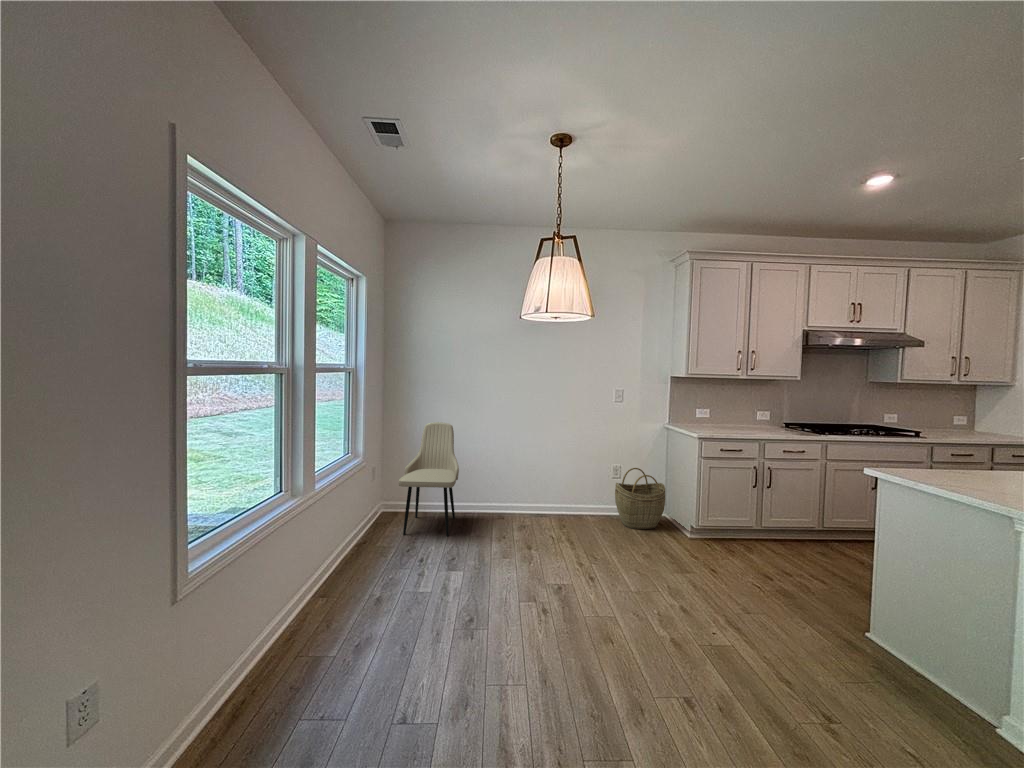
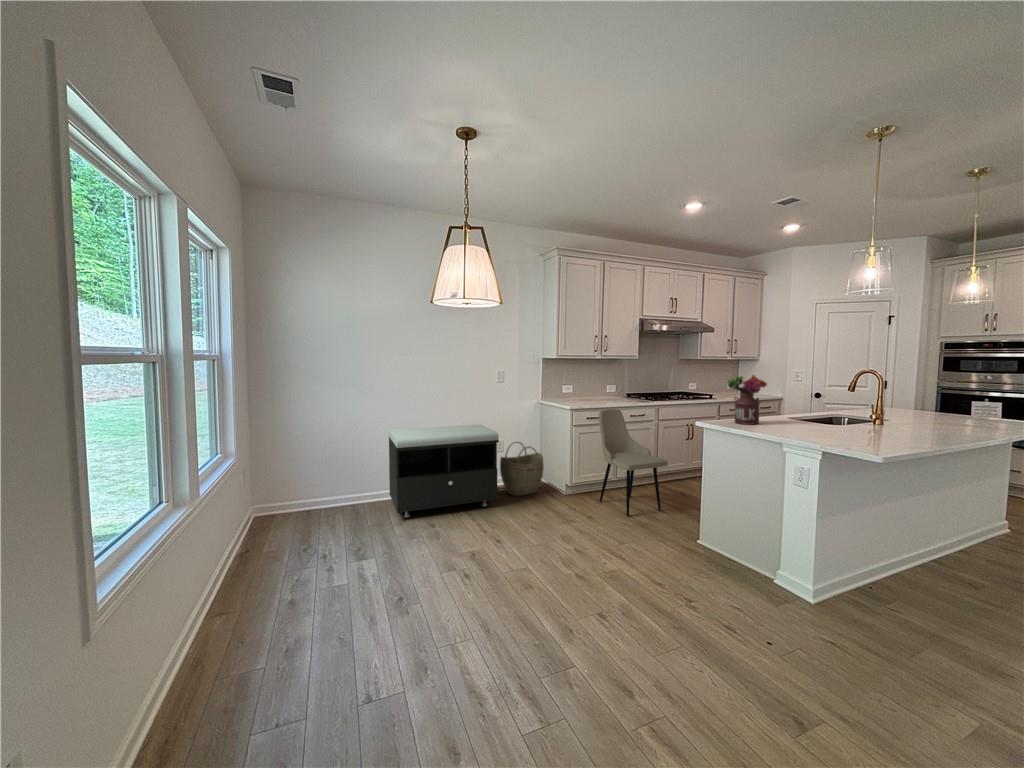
flower arrangement: none [920,409,996,482] -> present [727,375,767,425]
dining chair: present [398,422,459,536] -> present [599,409,668,517]
storage bench: none [500,444,609,534] -> present [389,425,499,517]

